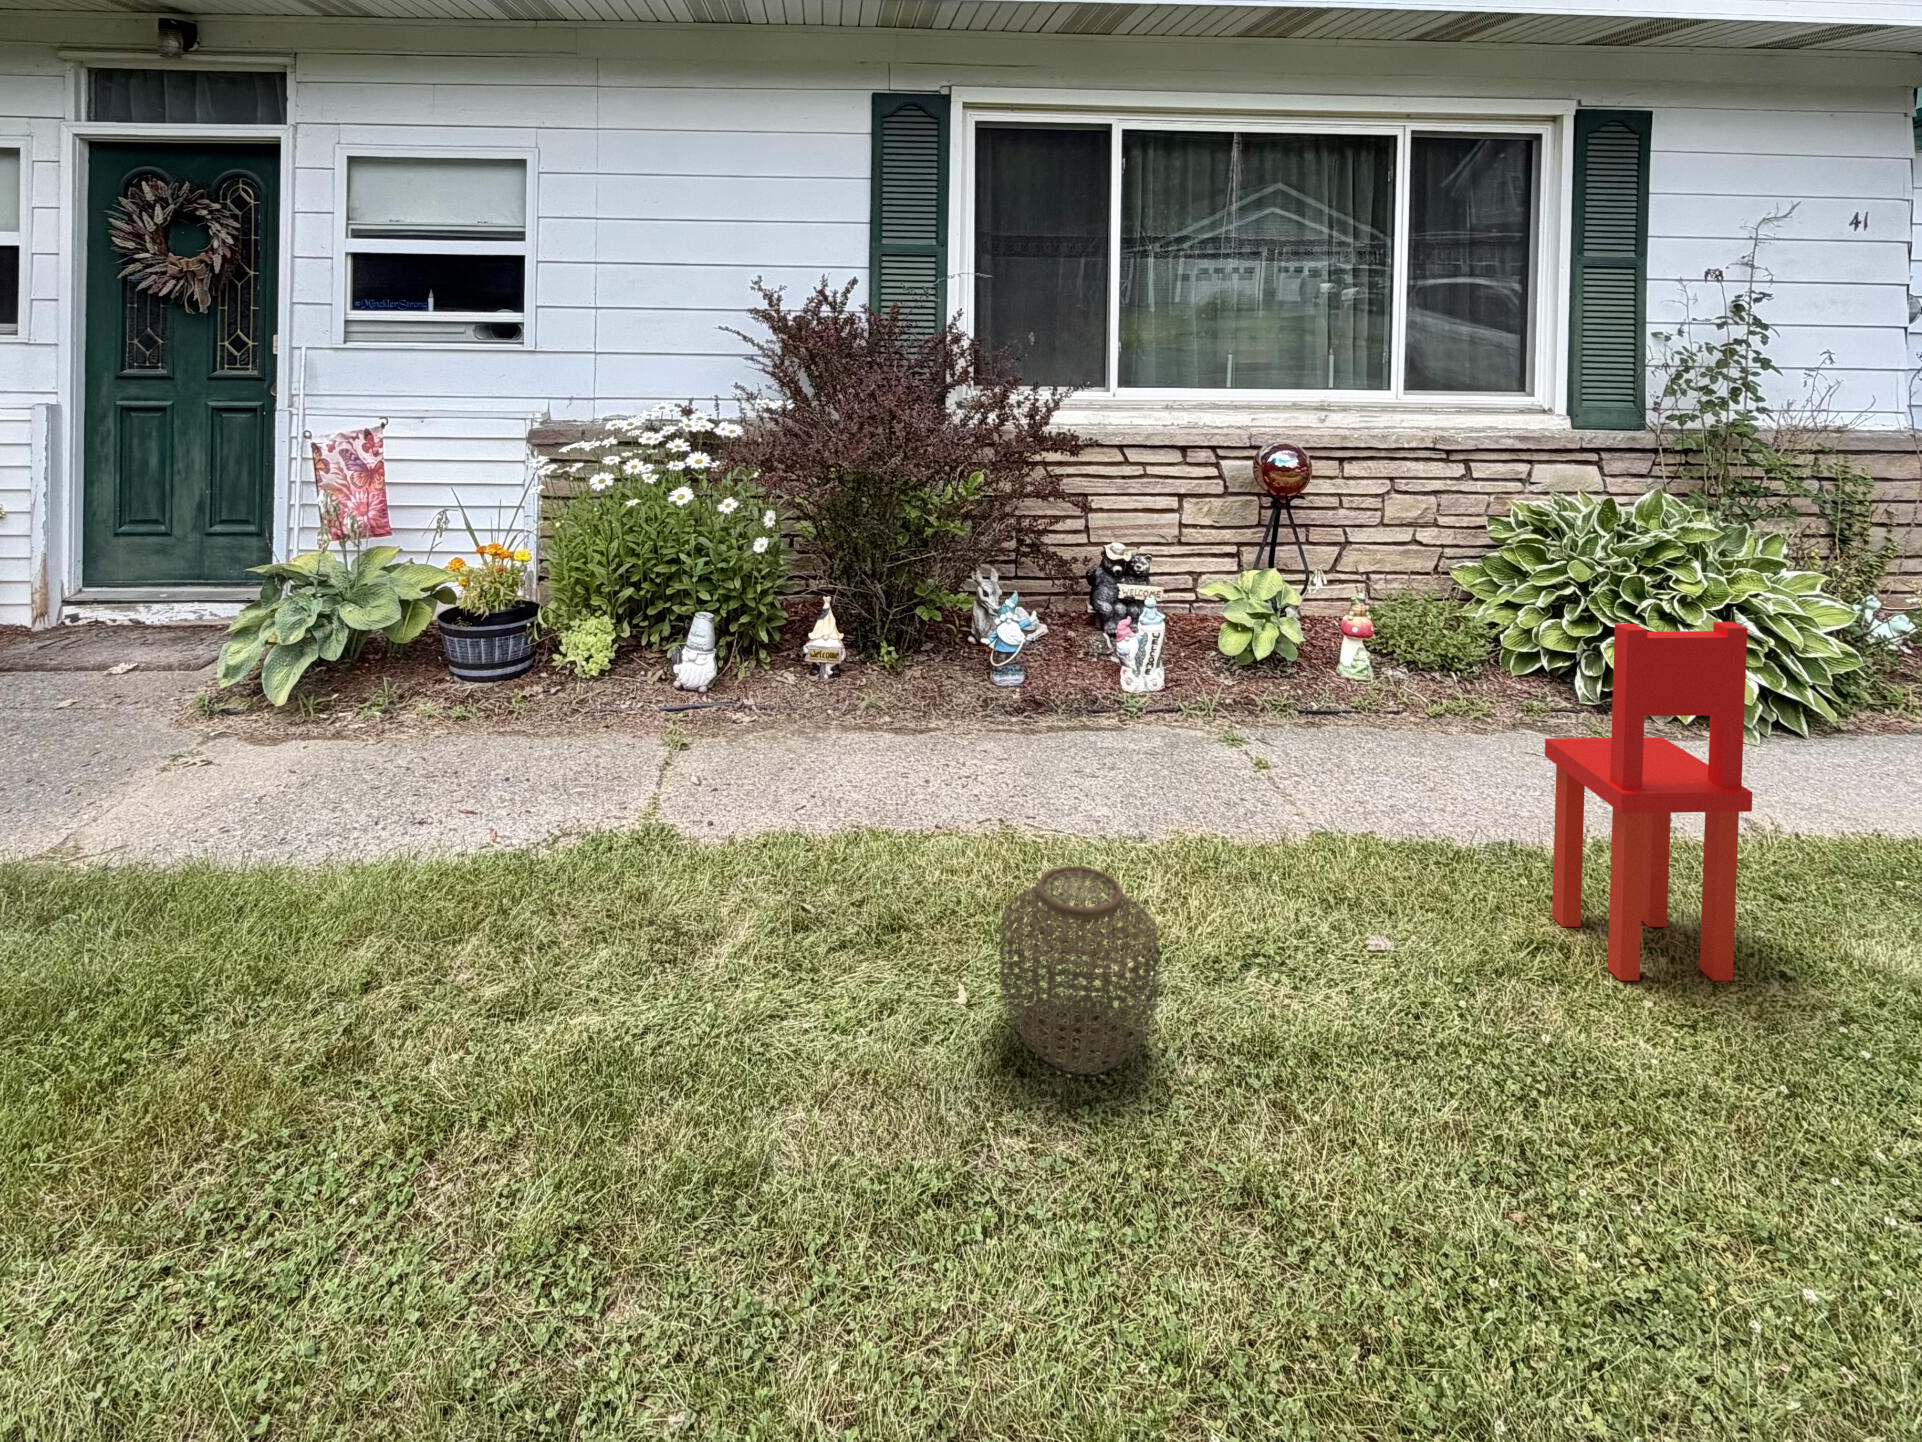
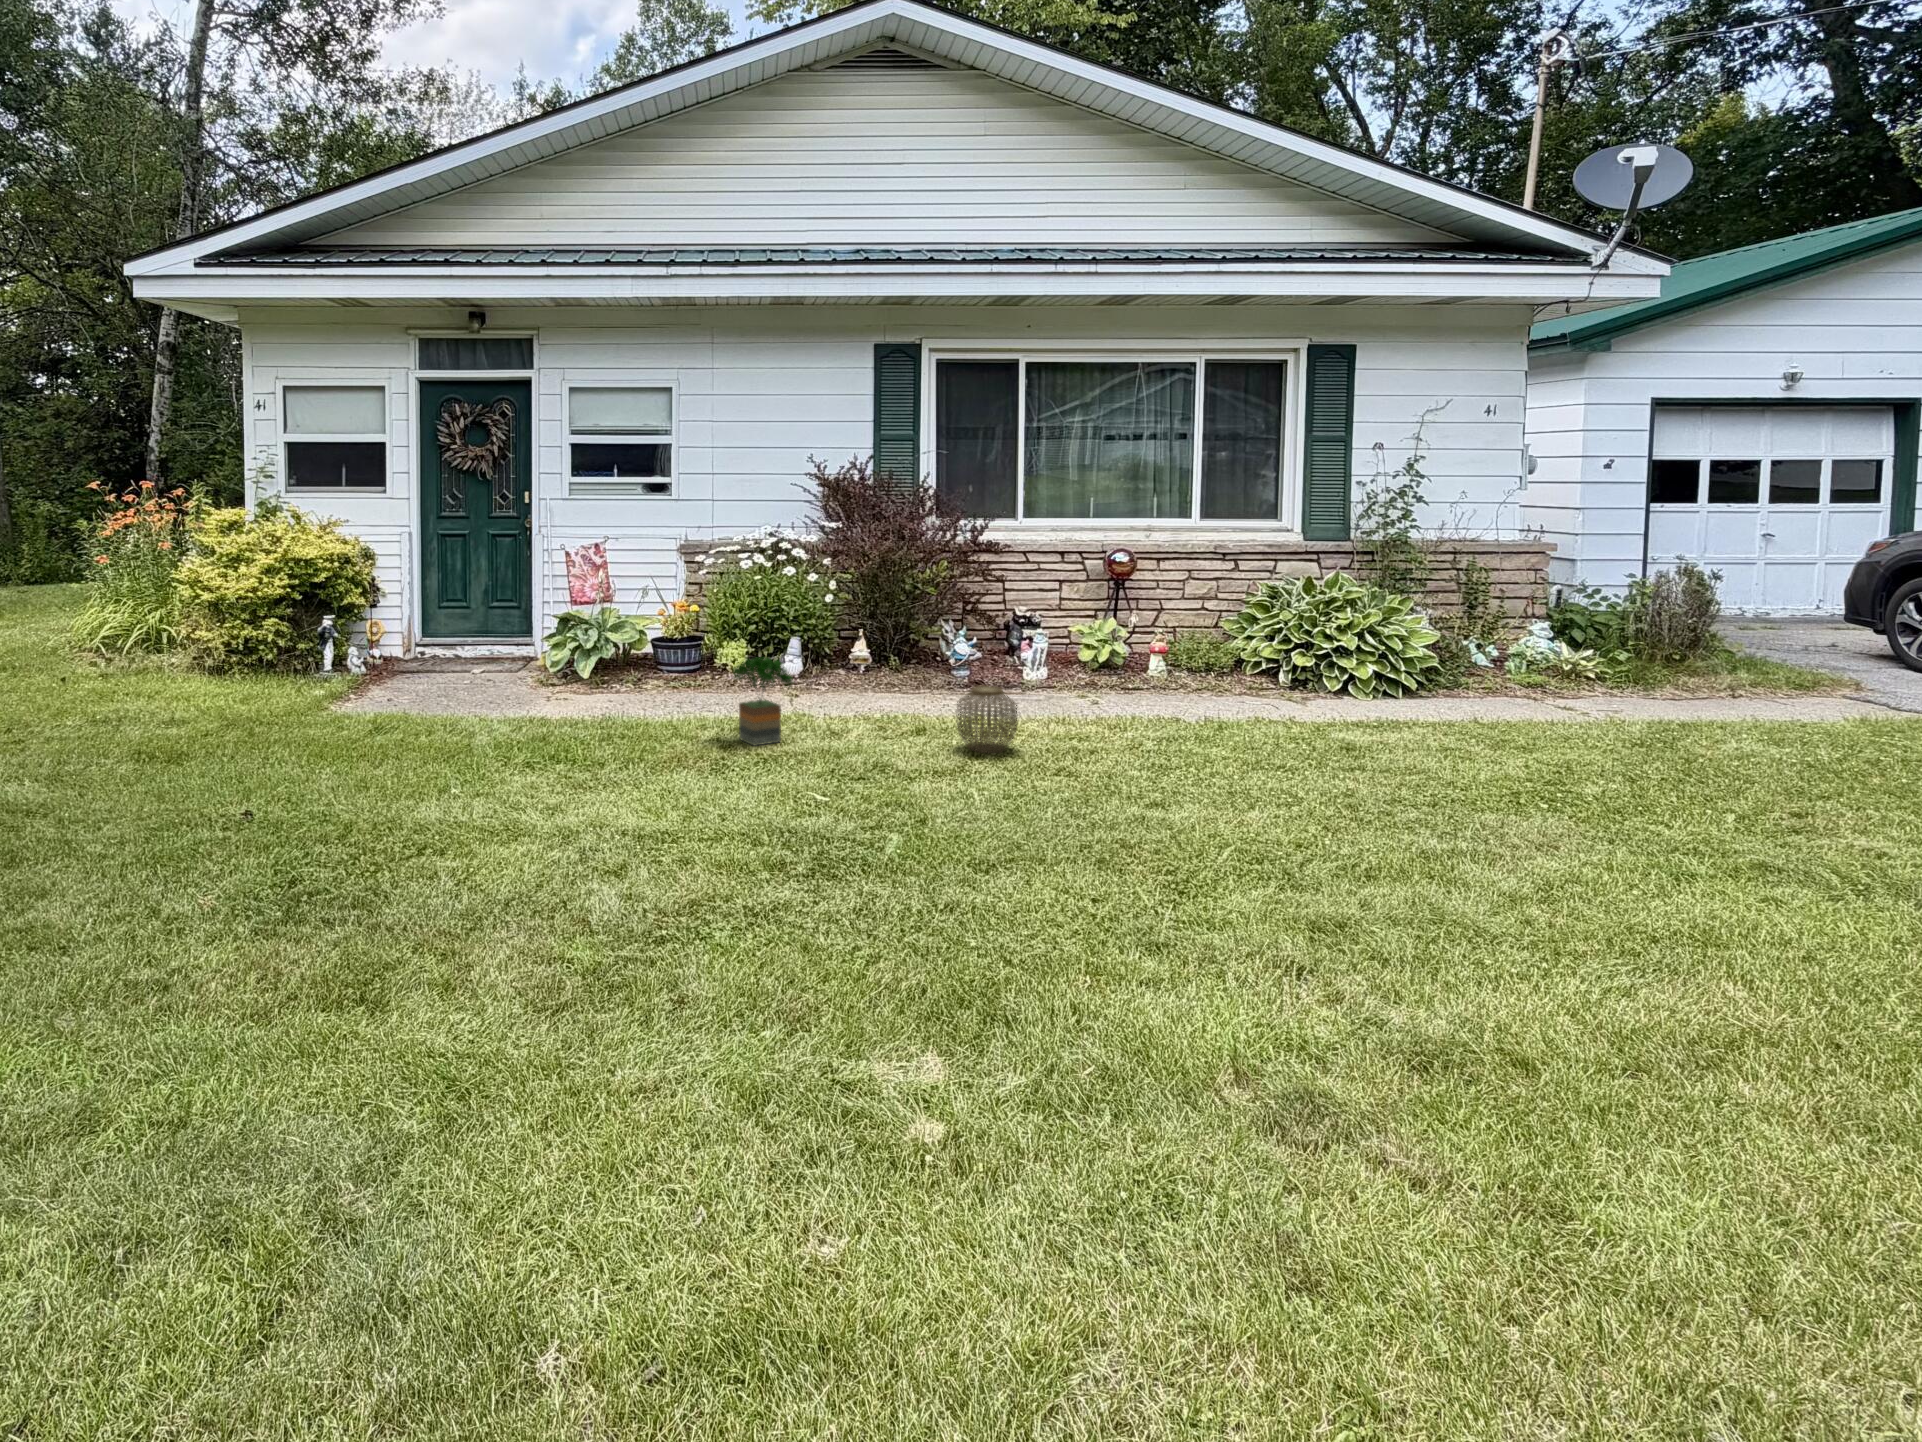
chair: present [1545,622,1752,981] -> none [1194,595,1266,742]
potted tree: none [418,767,586,1035] -> present [733,657,793,746]

